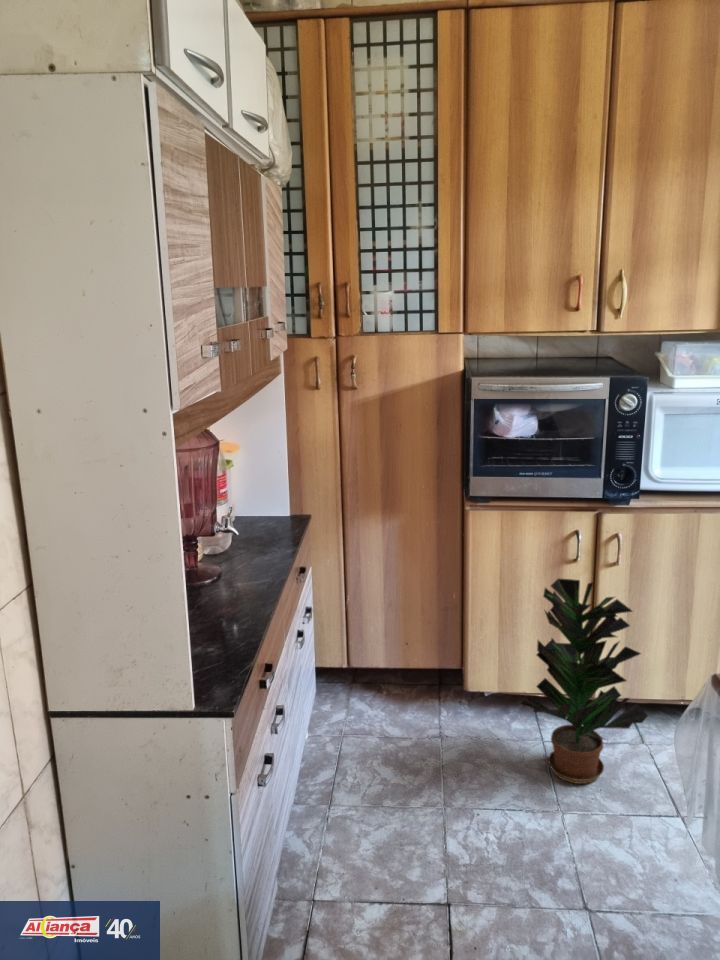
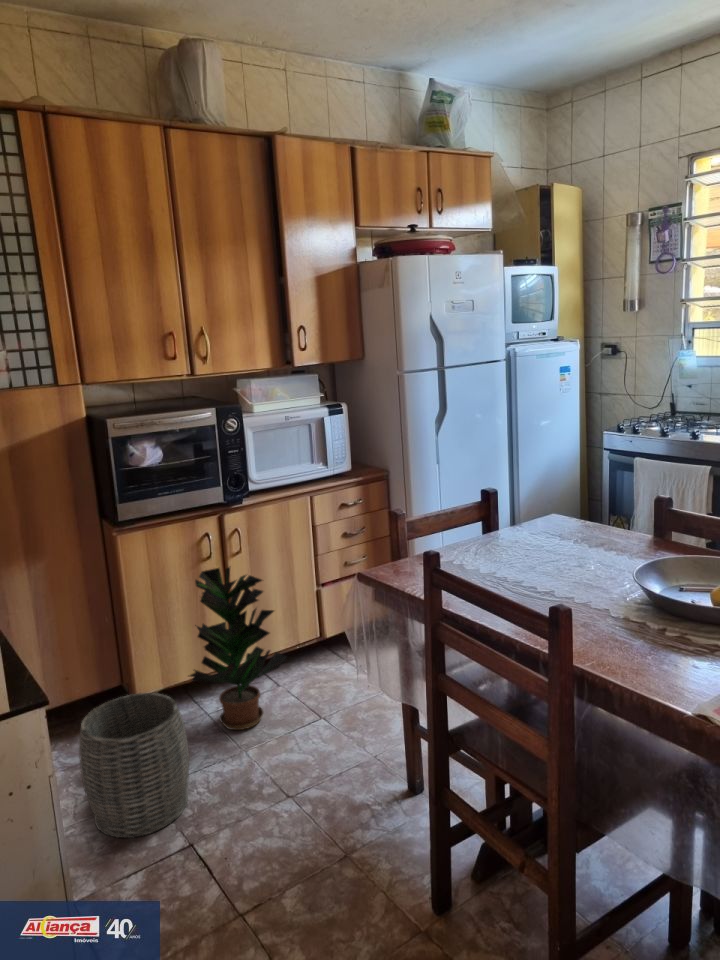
woven basket: none [364,700,482,866] -> present [79,693,189,838]

